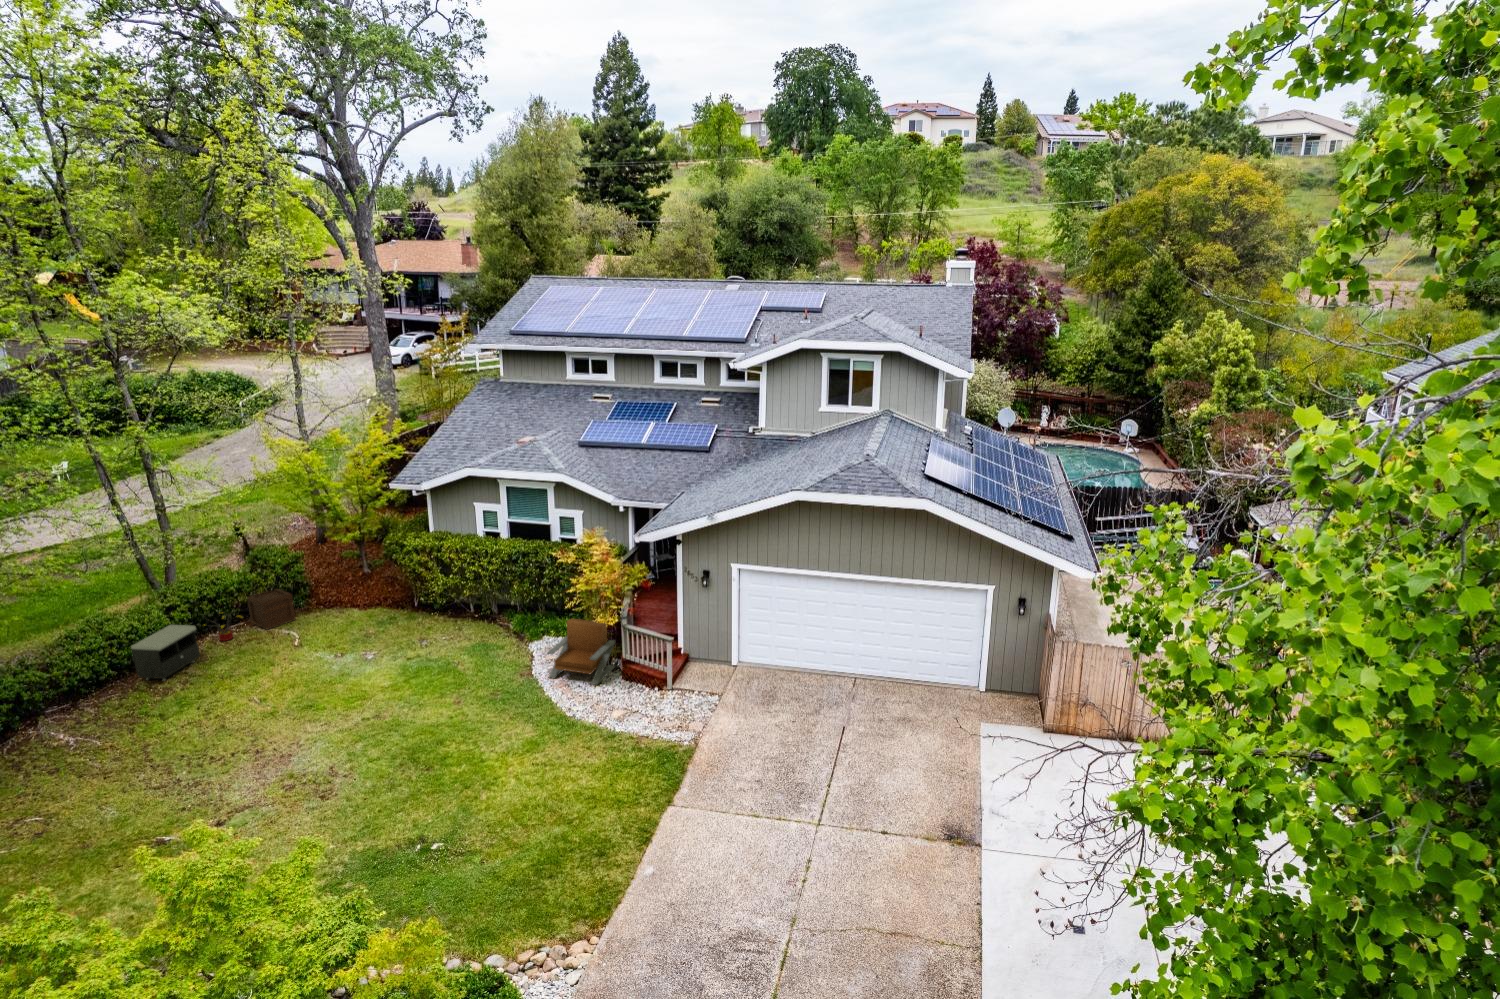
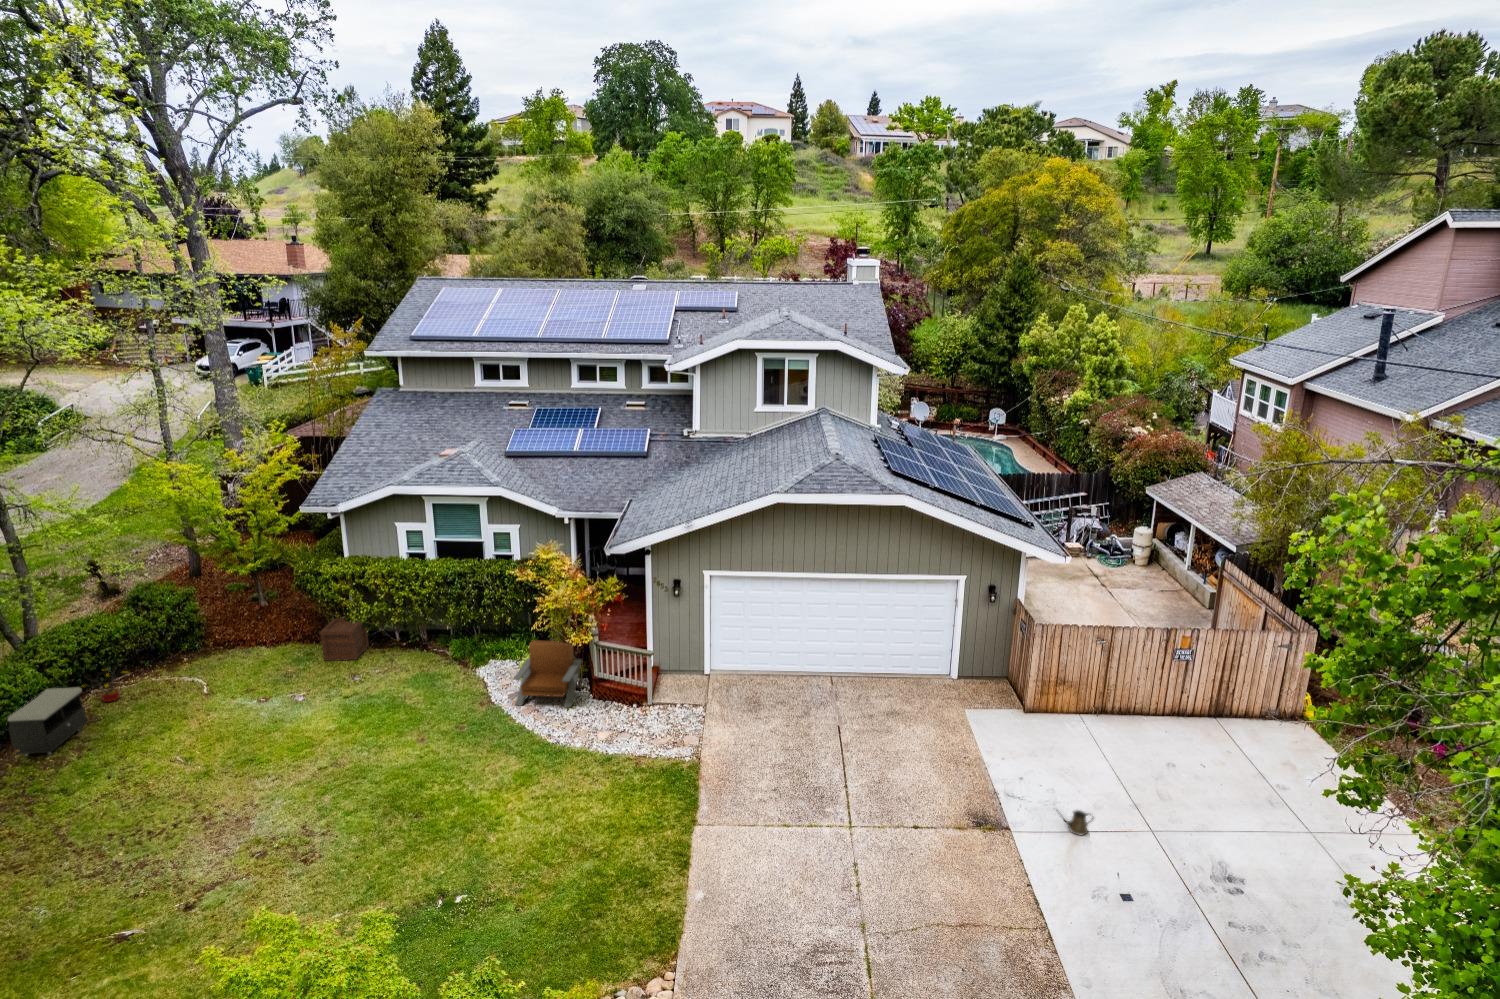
wooden crate: present [248,589,296,630] -> present [320,618,369,661]
watering can: none [1029,839,1072,873] -> present [1063,810,1093,835]

